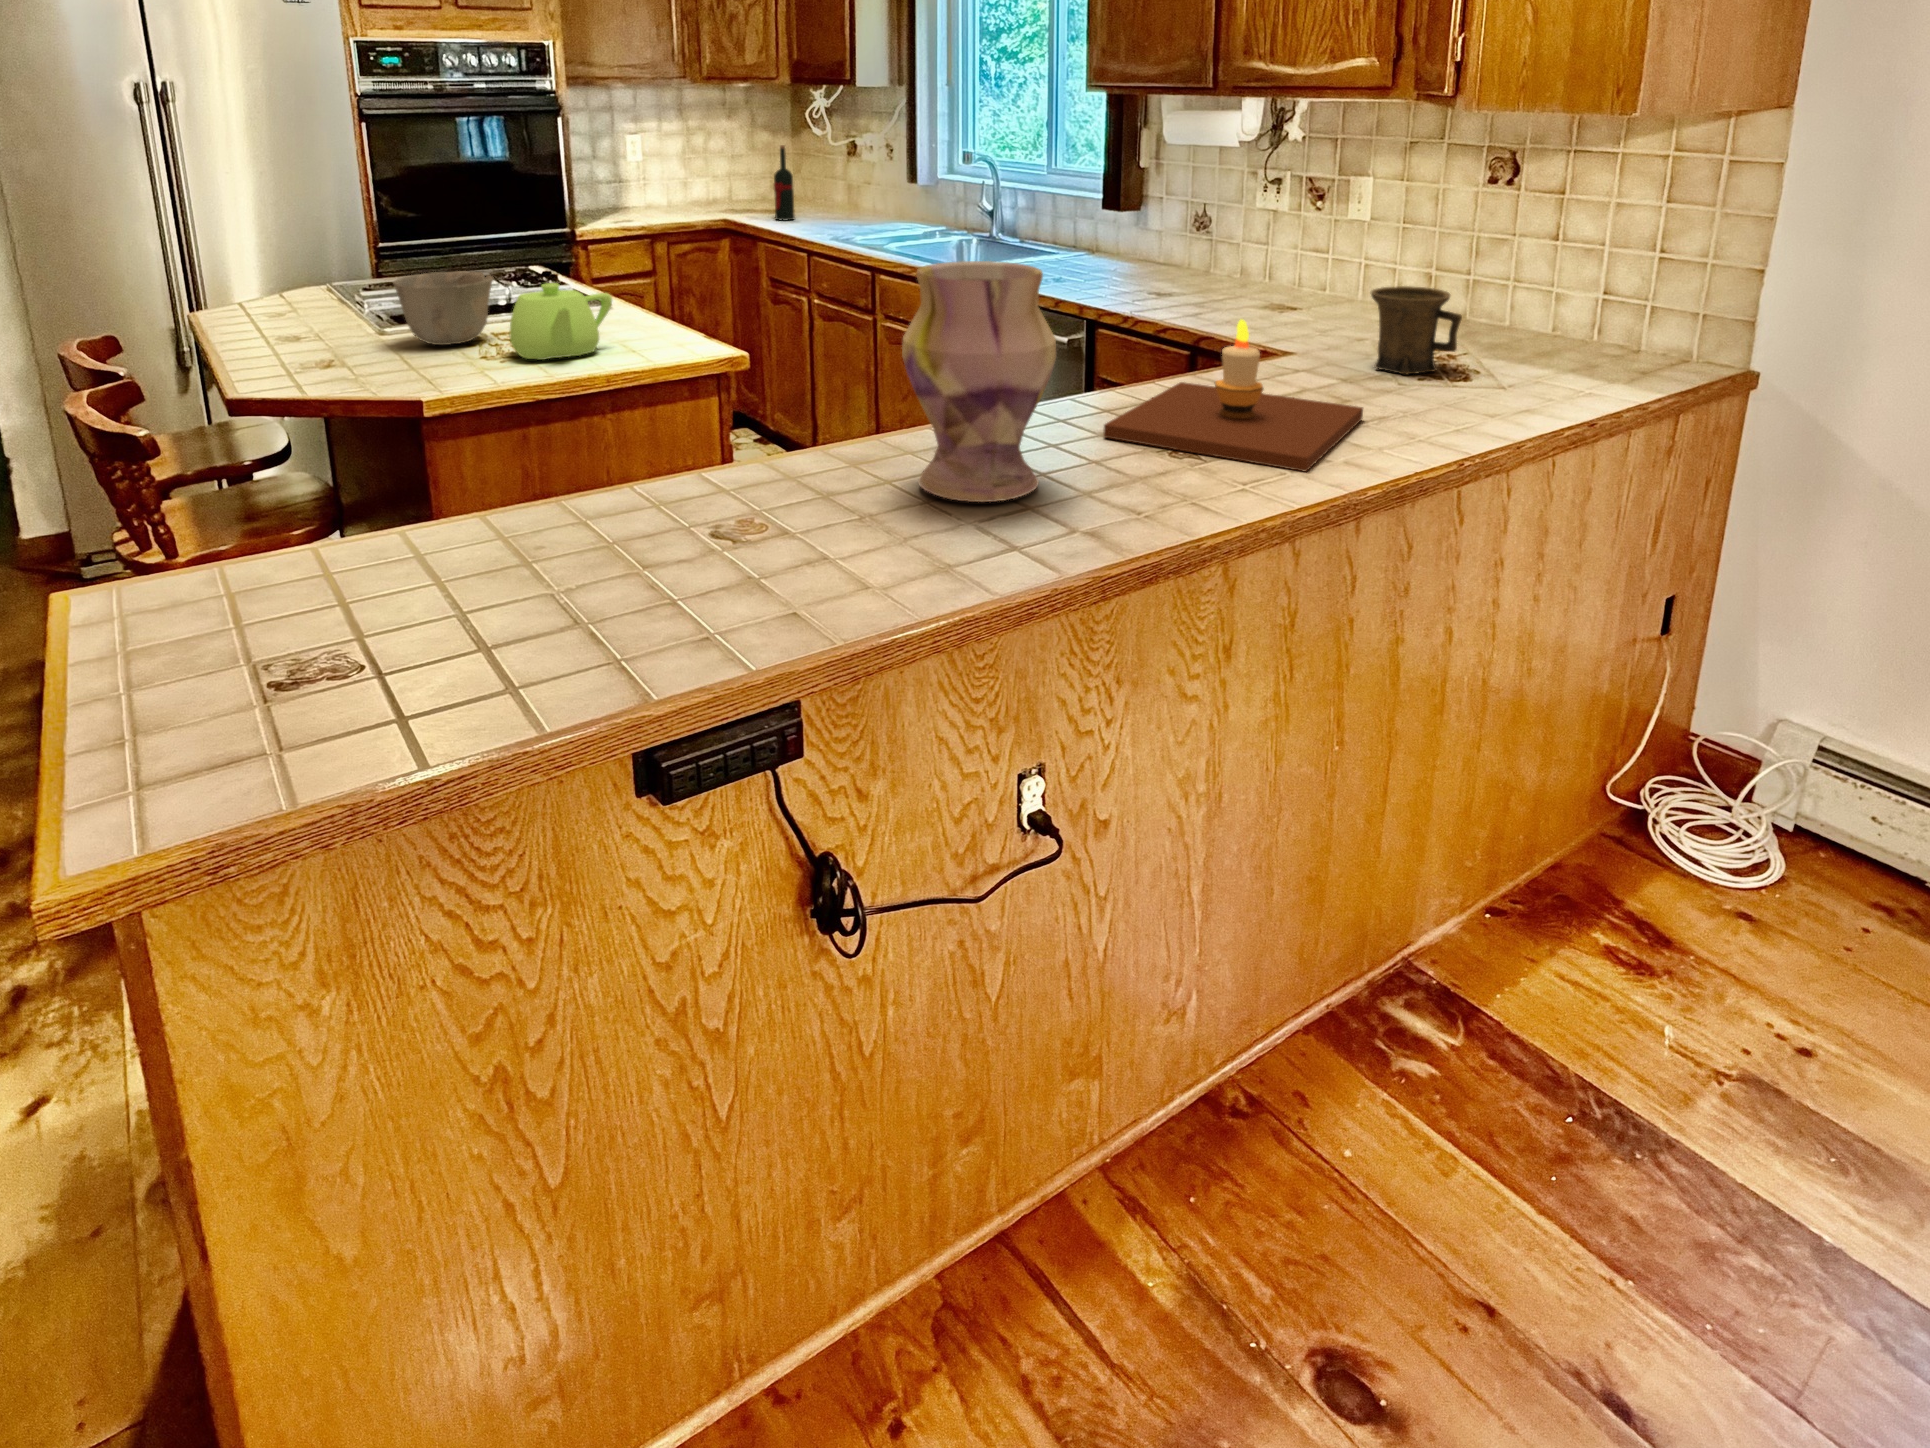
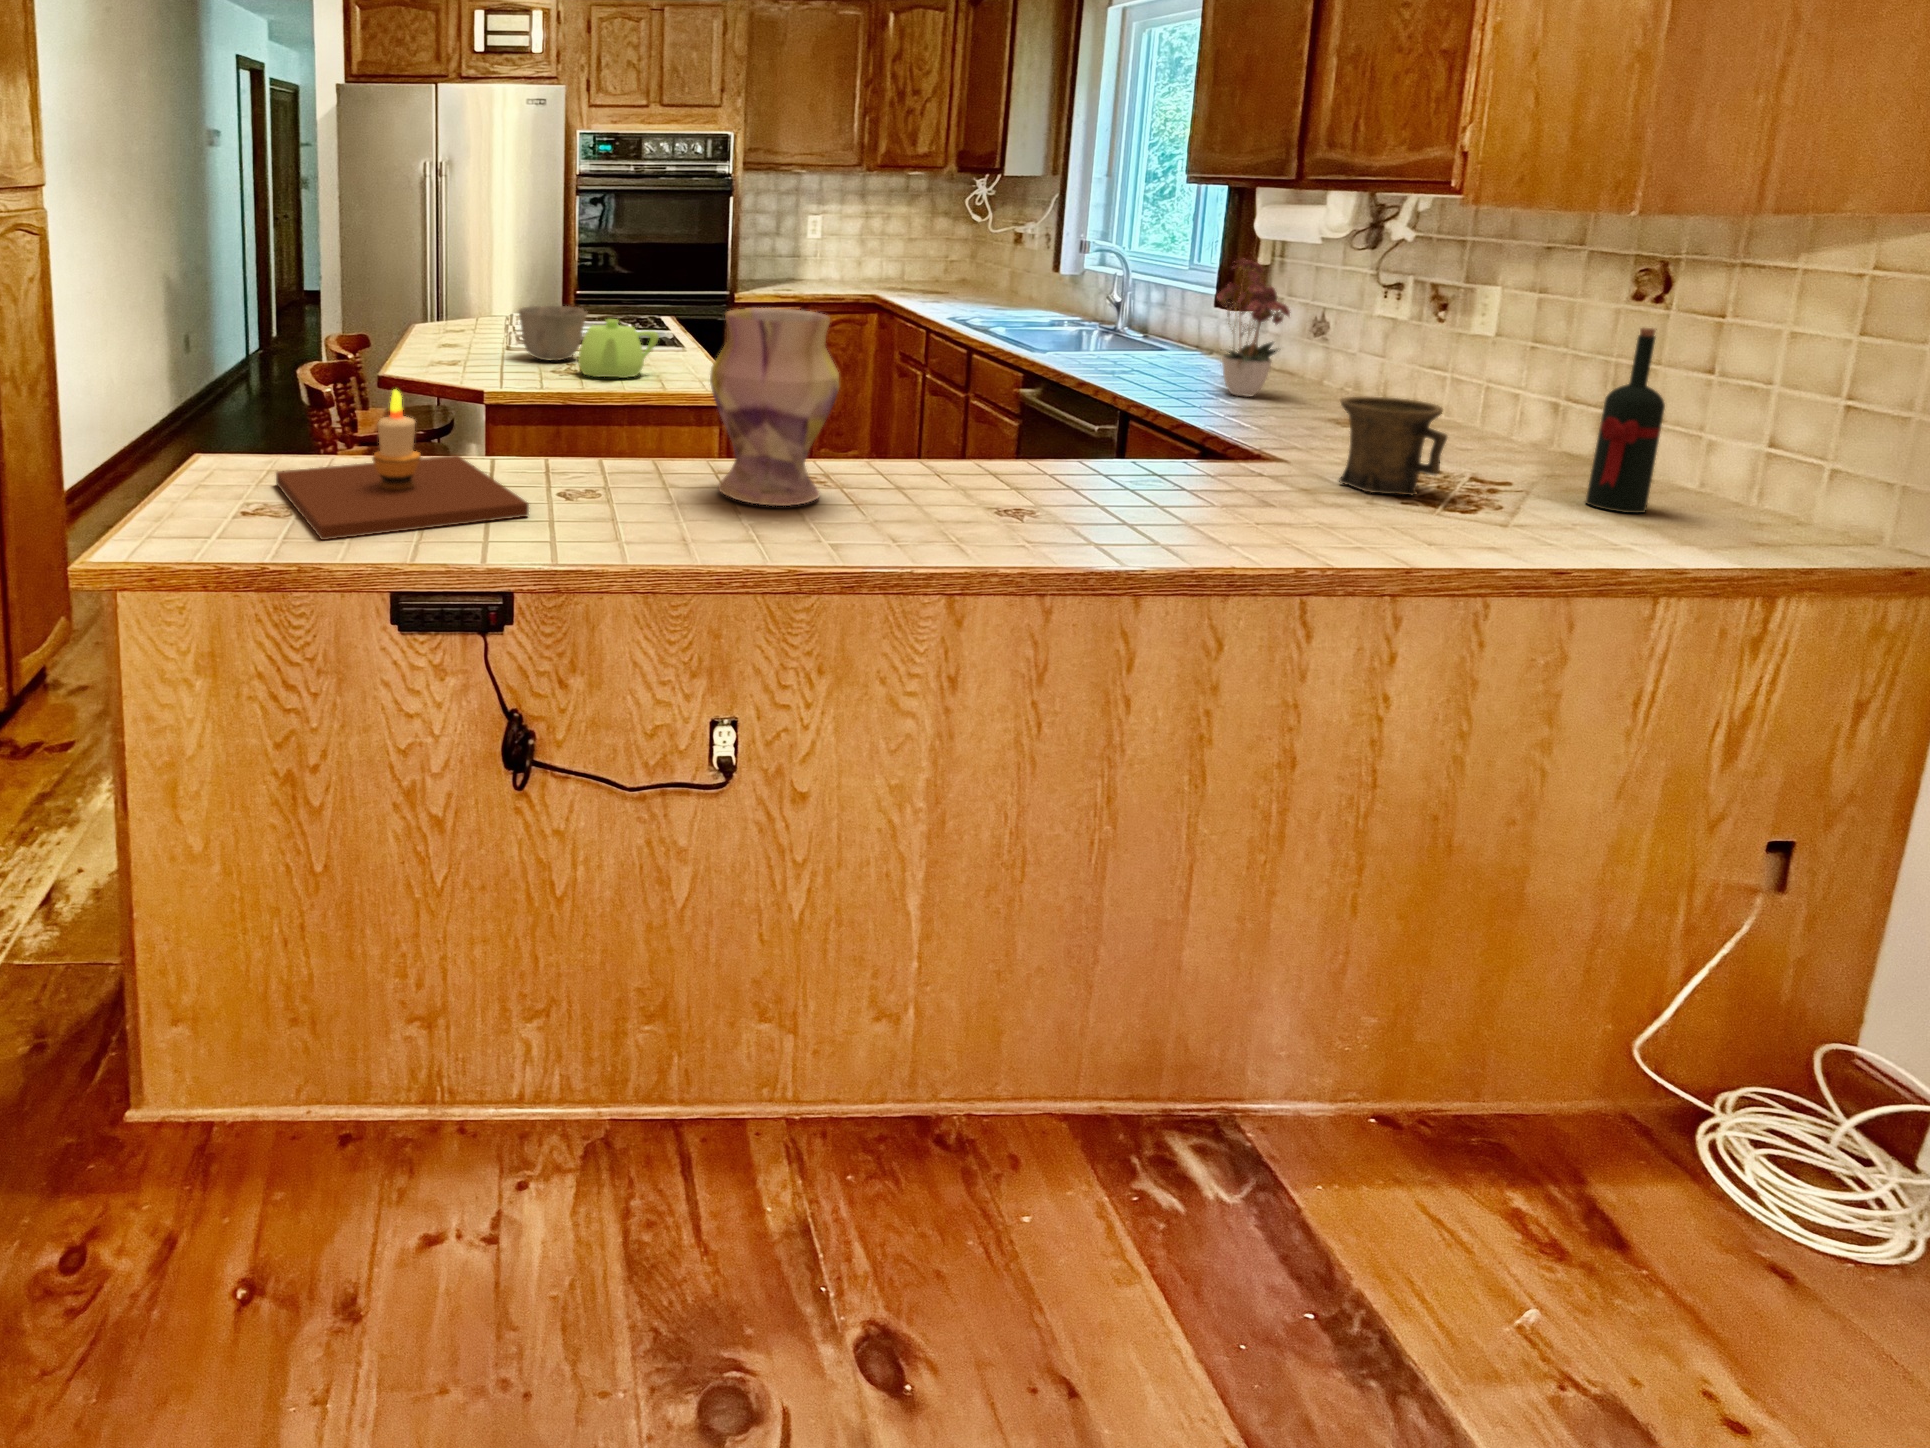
wine bottle: present [774,145,795,220] -> present [1586,328,1665,513]
flower arrangement: none [1147,158,1229,294] -> present [1218,259,1290,397]
candle: present [1104,319,1363,472] -> present [276,390,529,540]

